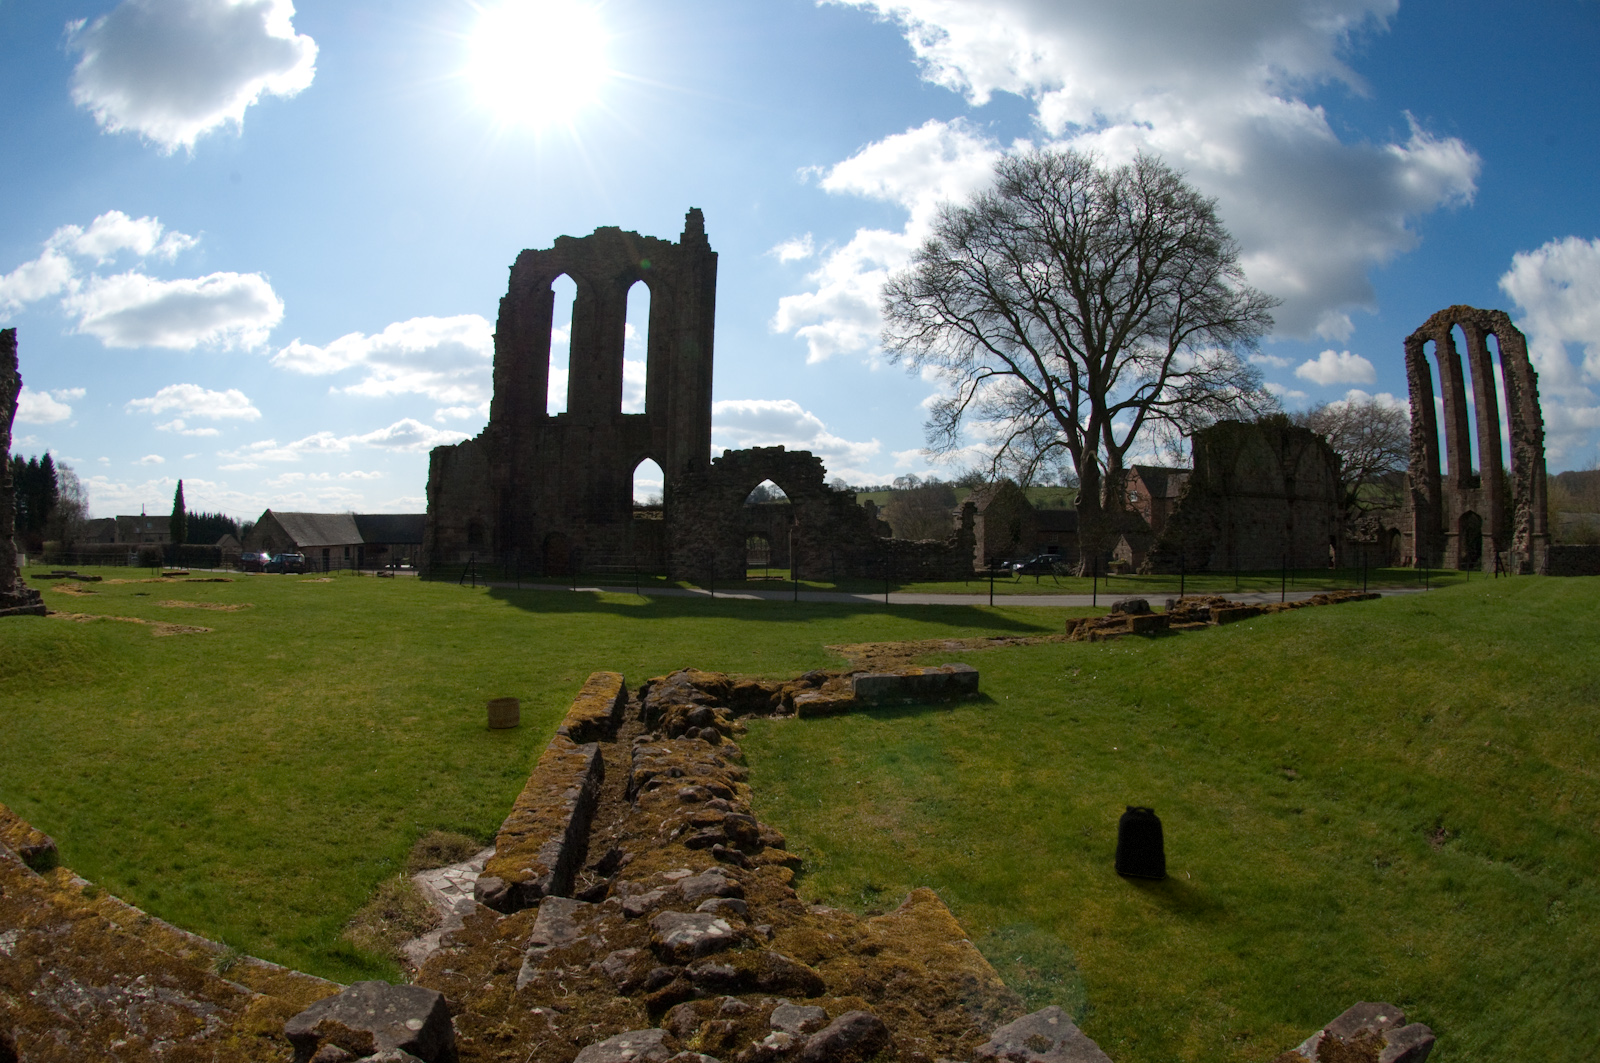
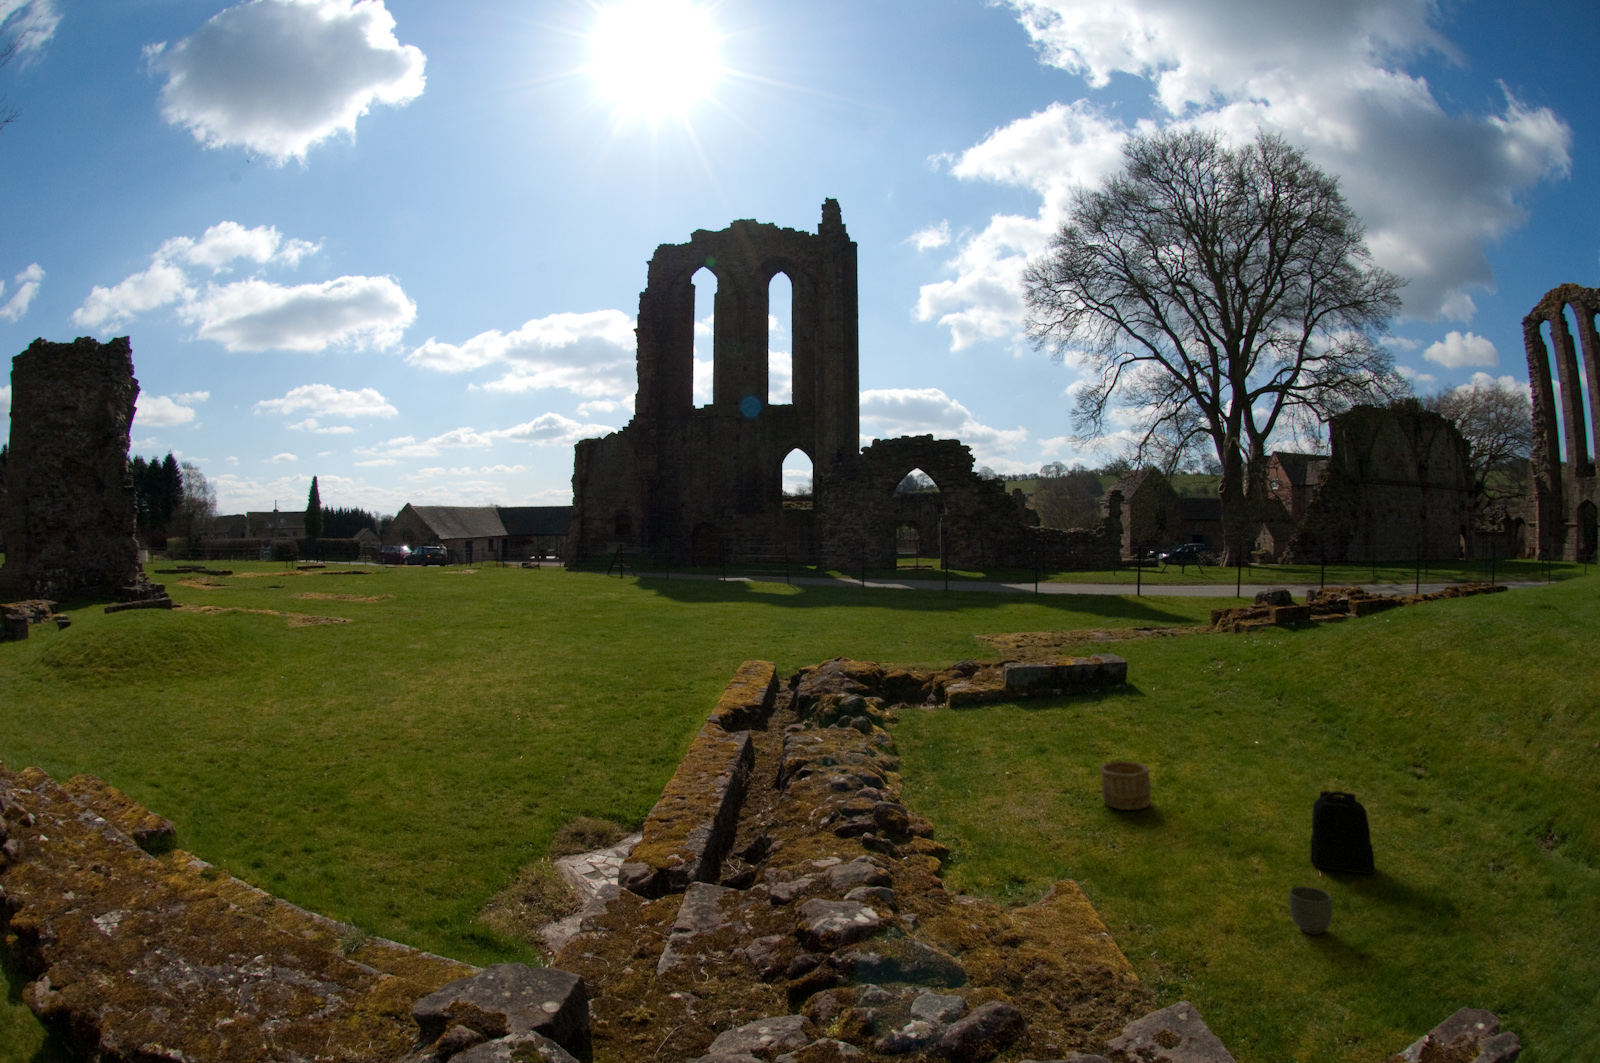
wooden bucket: present [487,697,520,728] -> present [1100,761,1151,810]
planter: none [1093,892,1128,934] -> present [1289,886,1332,935]

